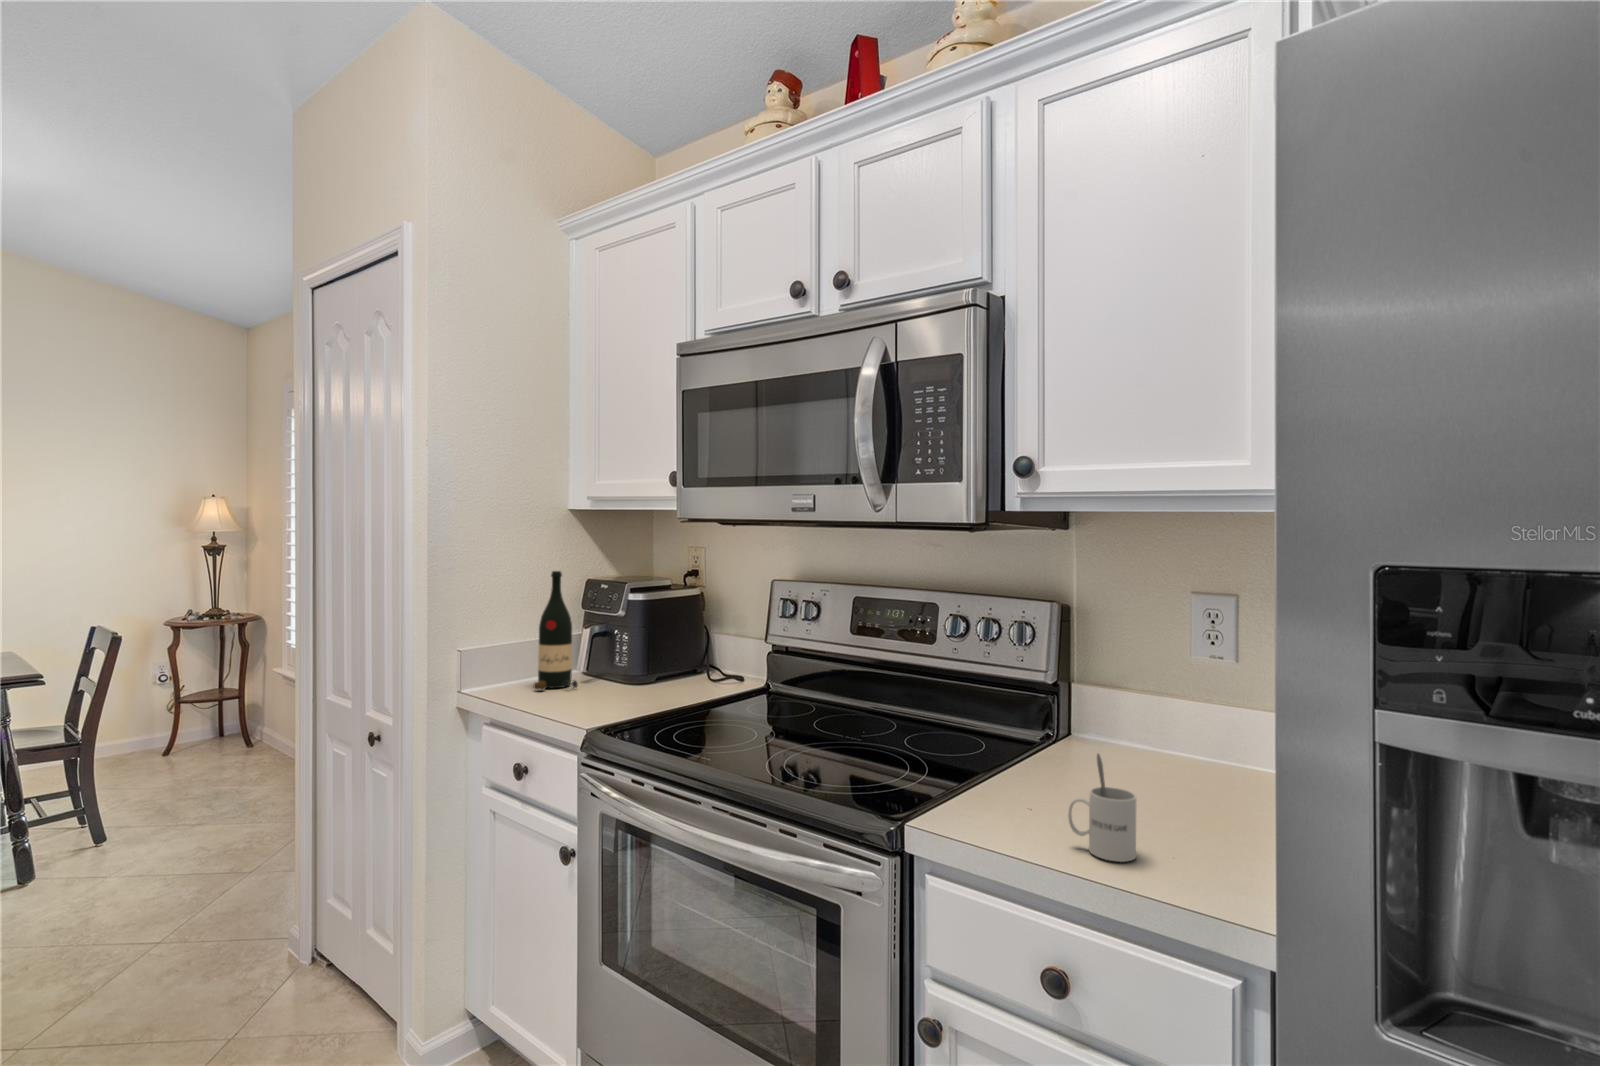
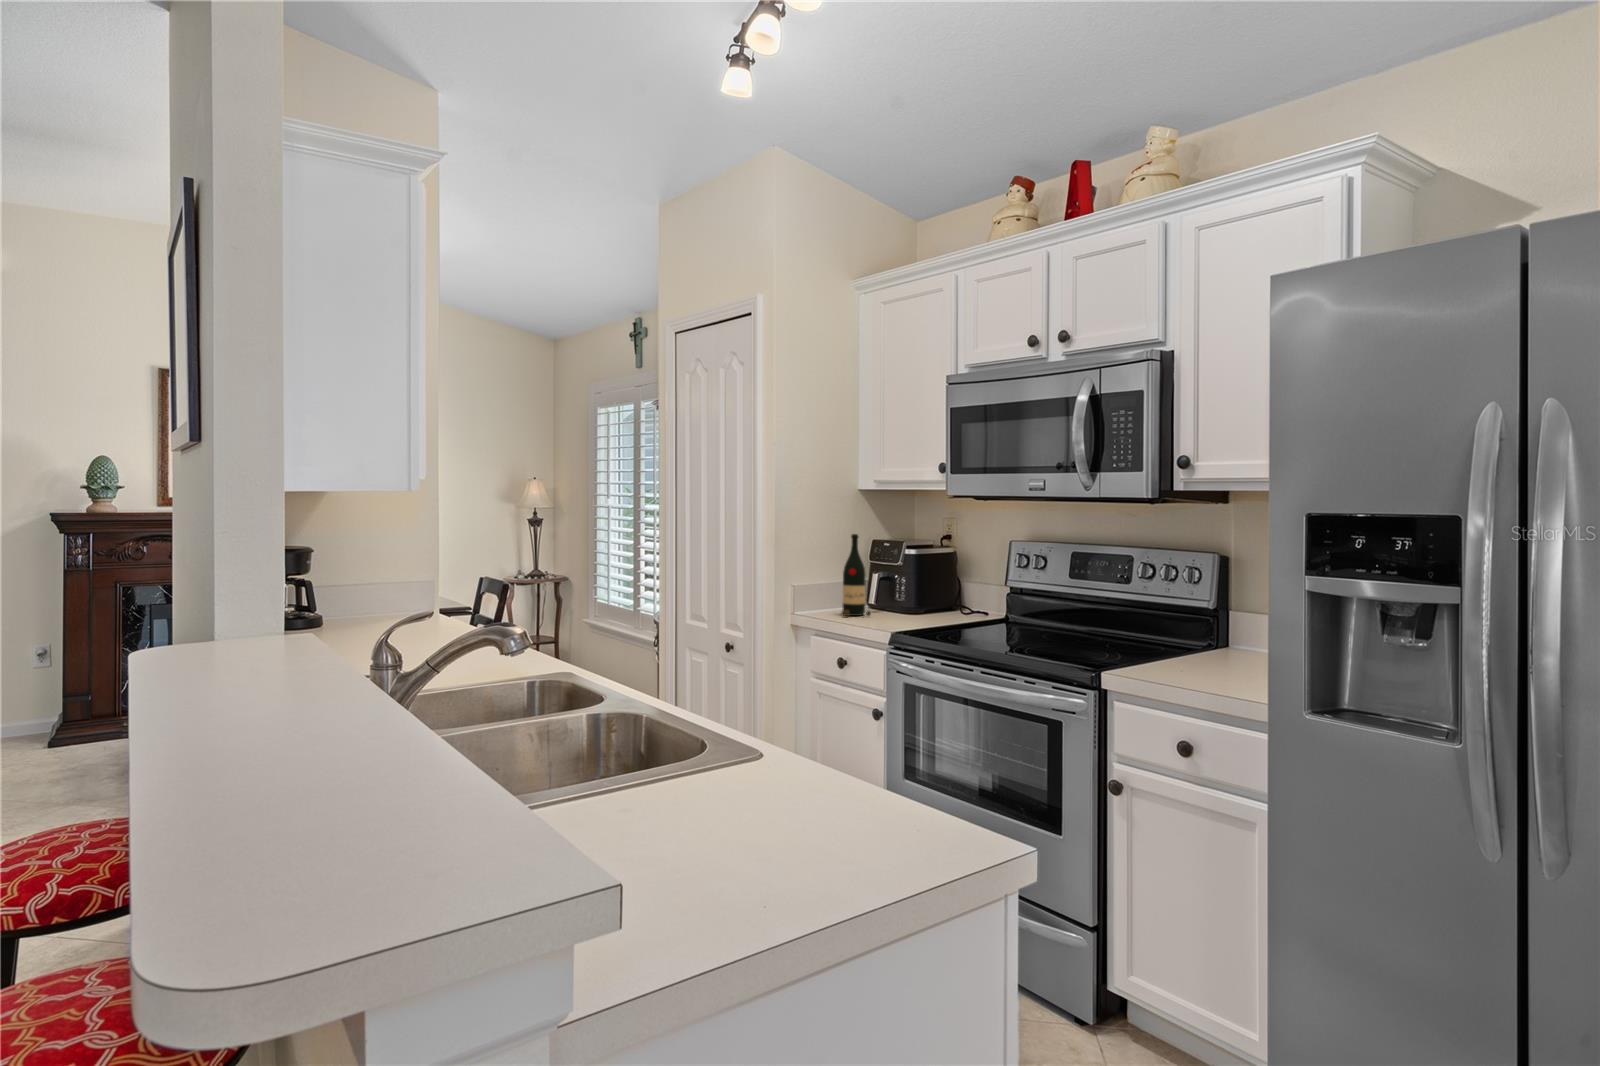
mug: present [1068,754,1136,862] -> none [1194,631,1233,686]

